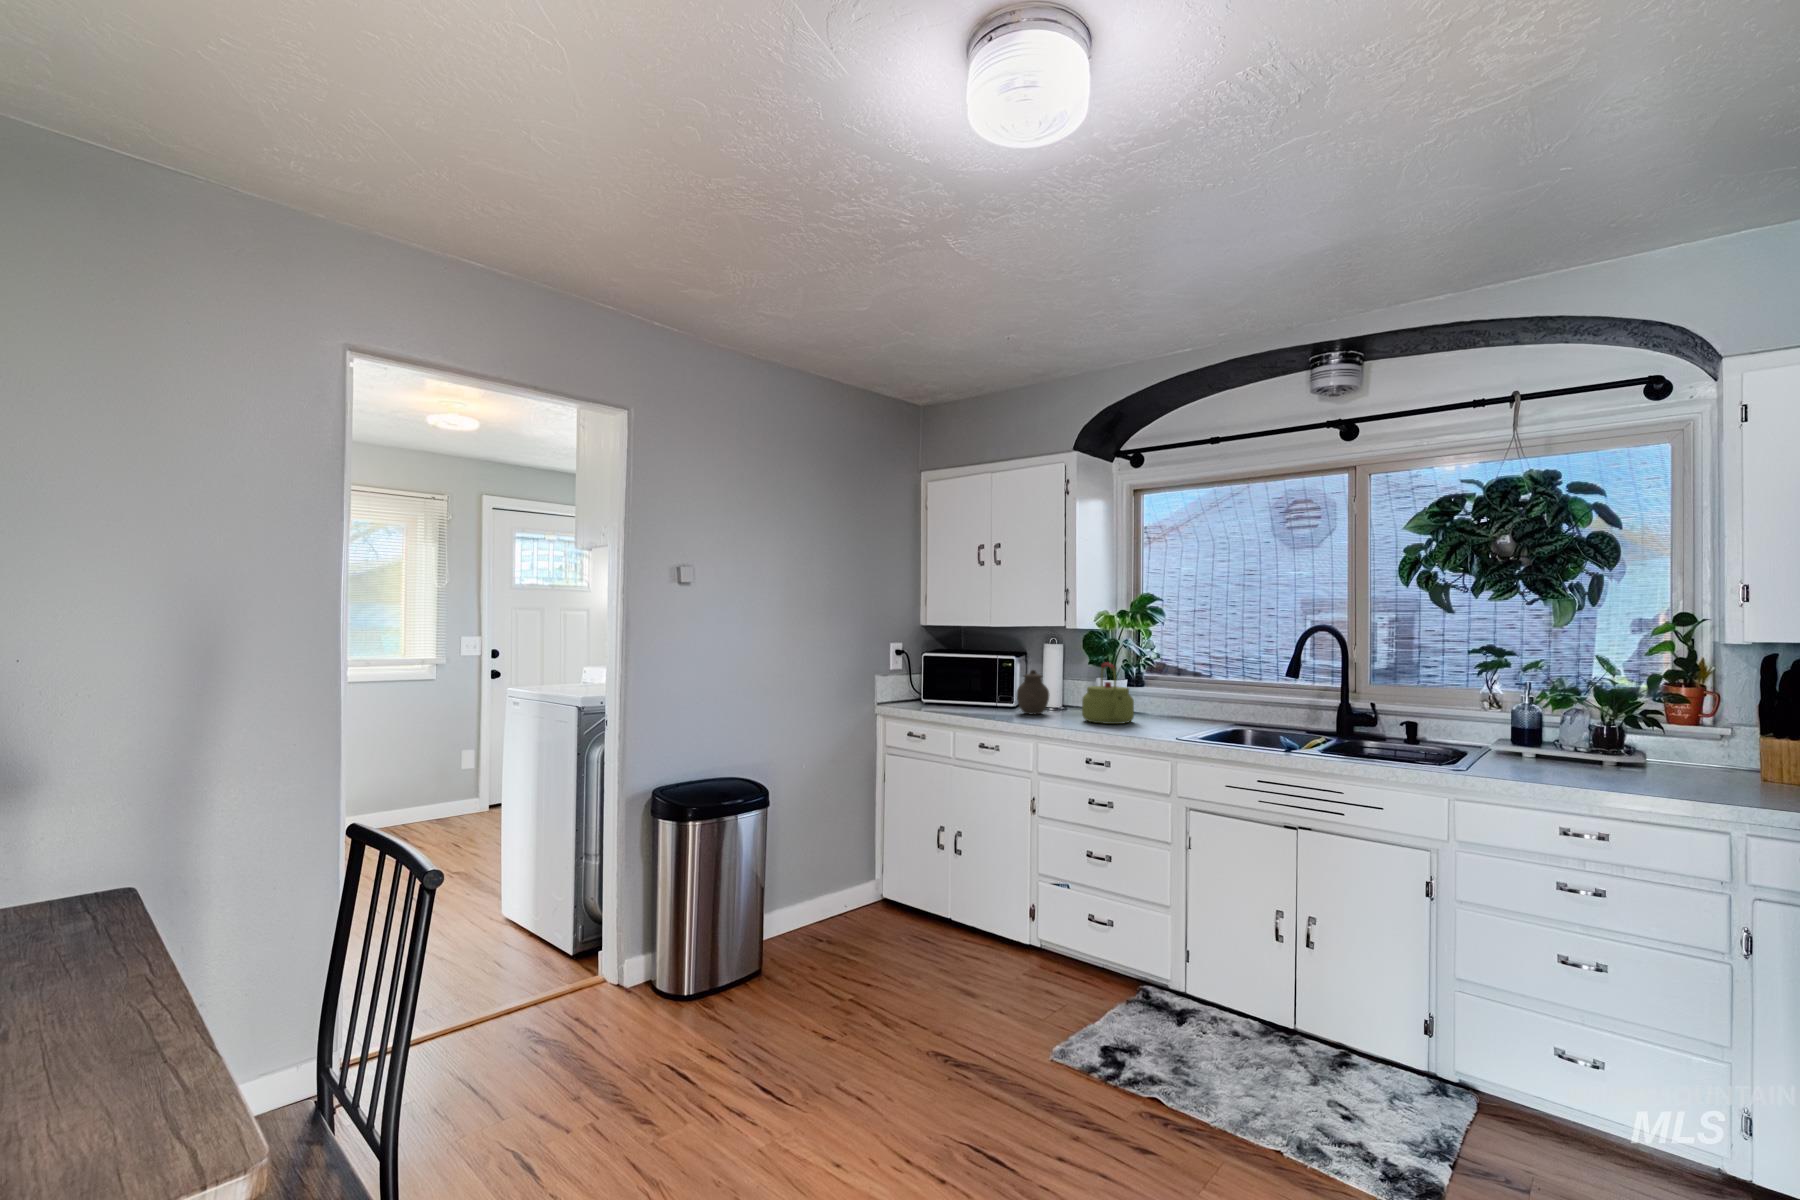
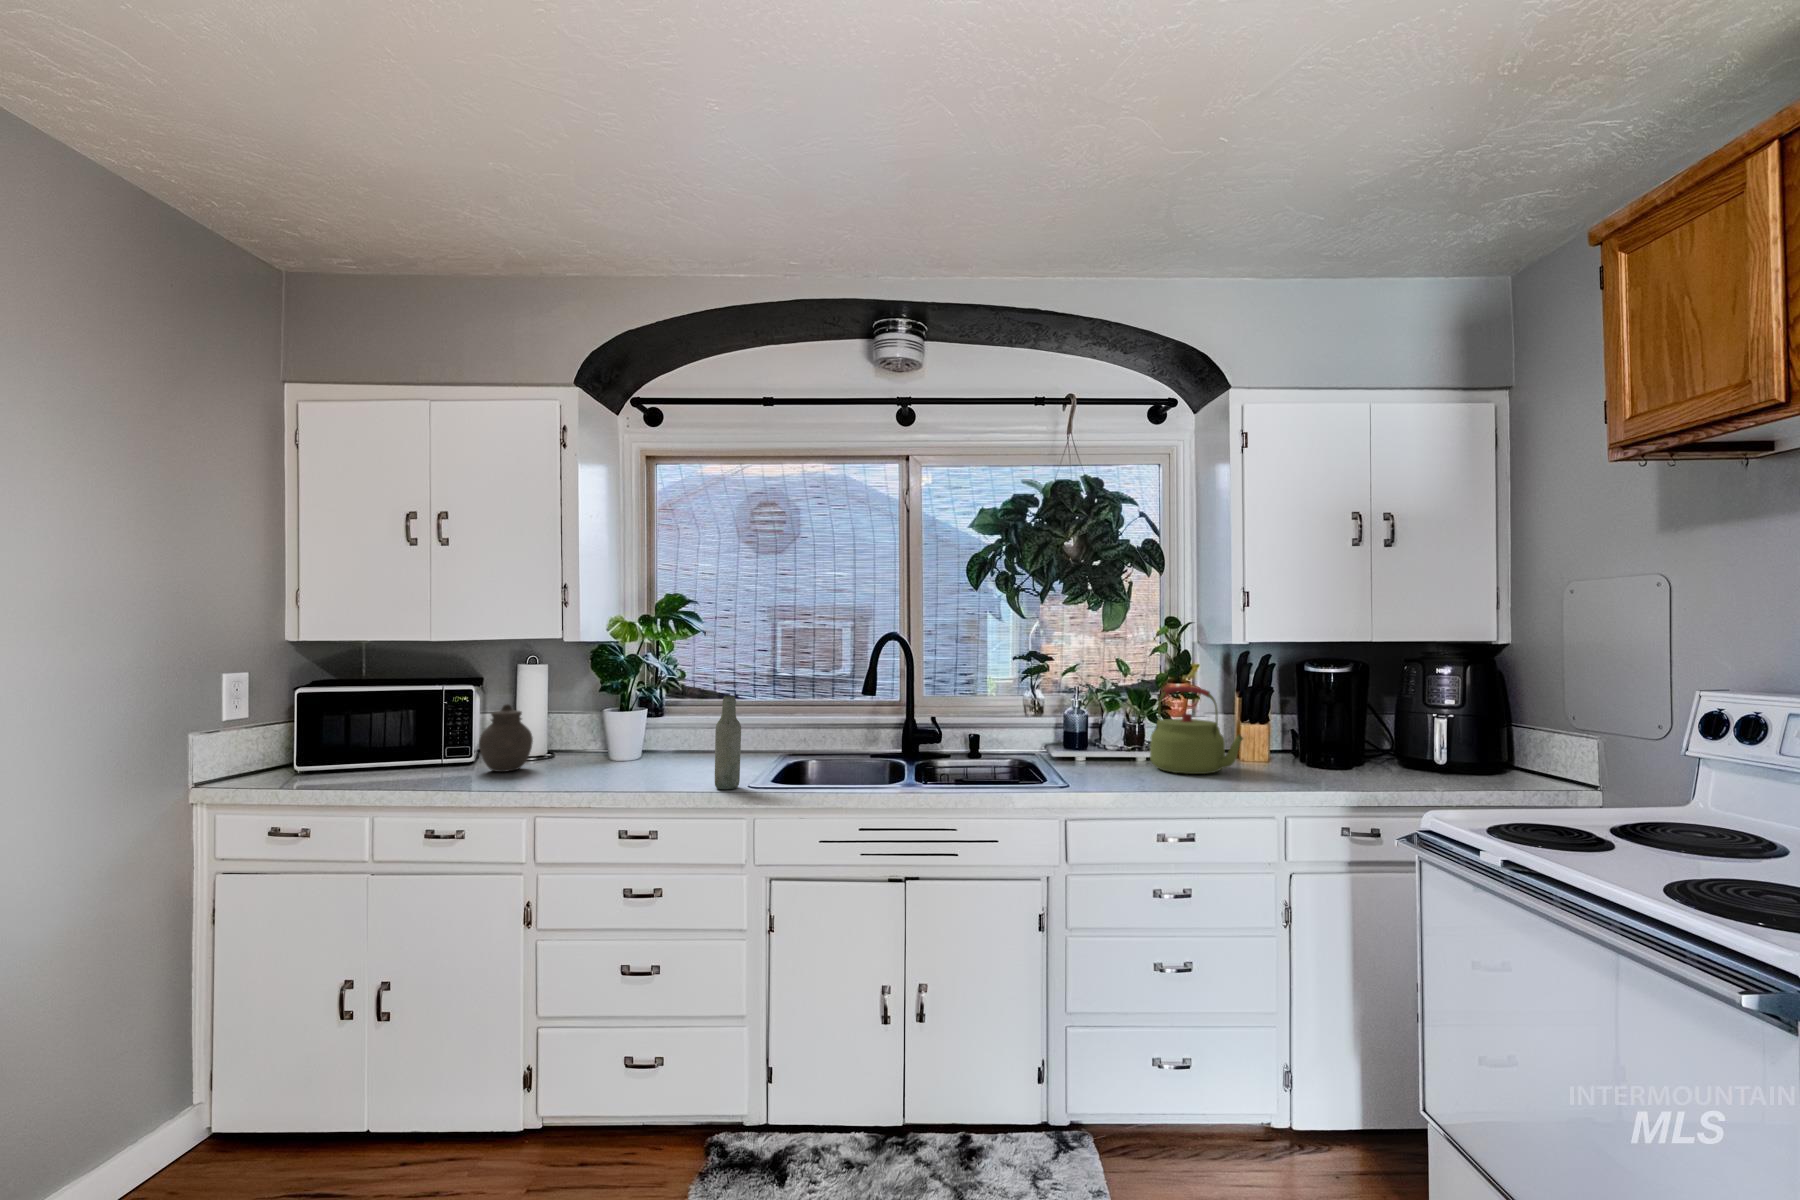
kettle: present [1082,662,1134,724] -> present [1150,686,1243,774]
bottle: none [1150,669,1169,738] -> present [715,696,741,789]

